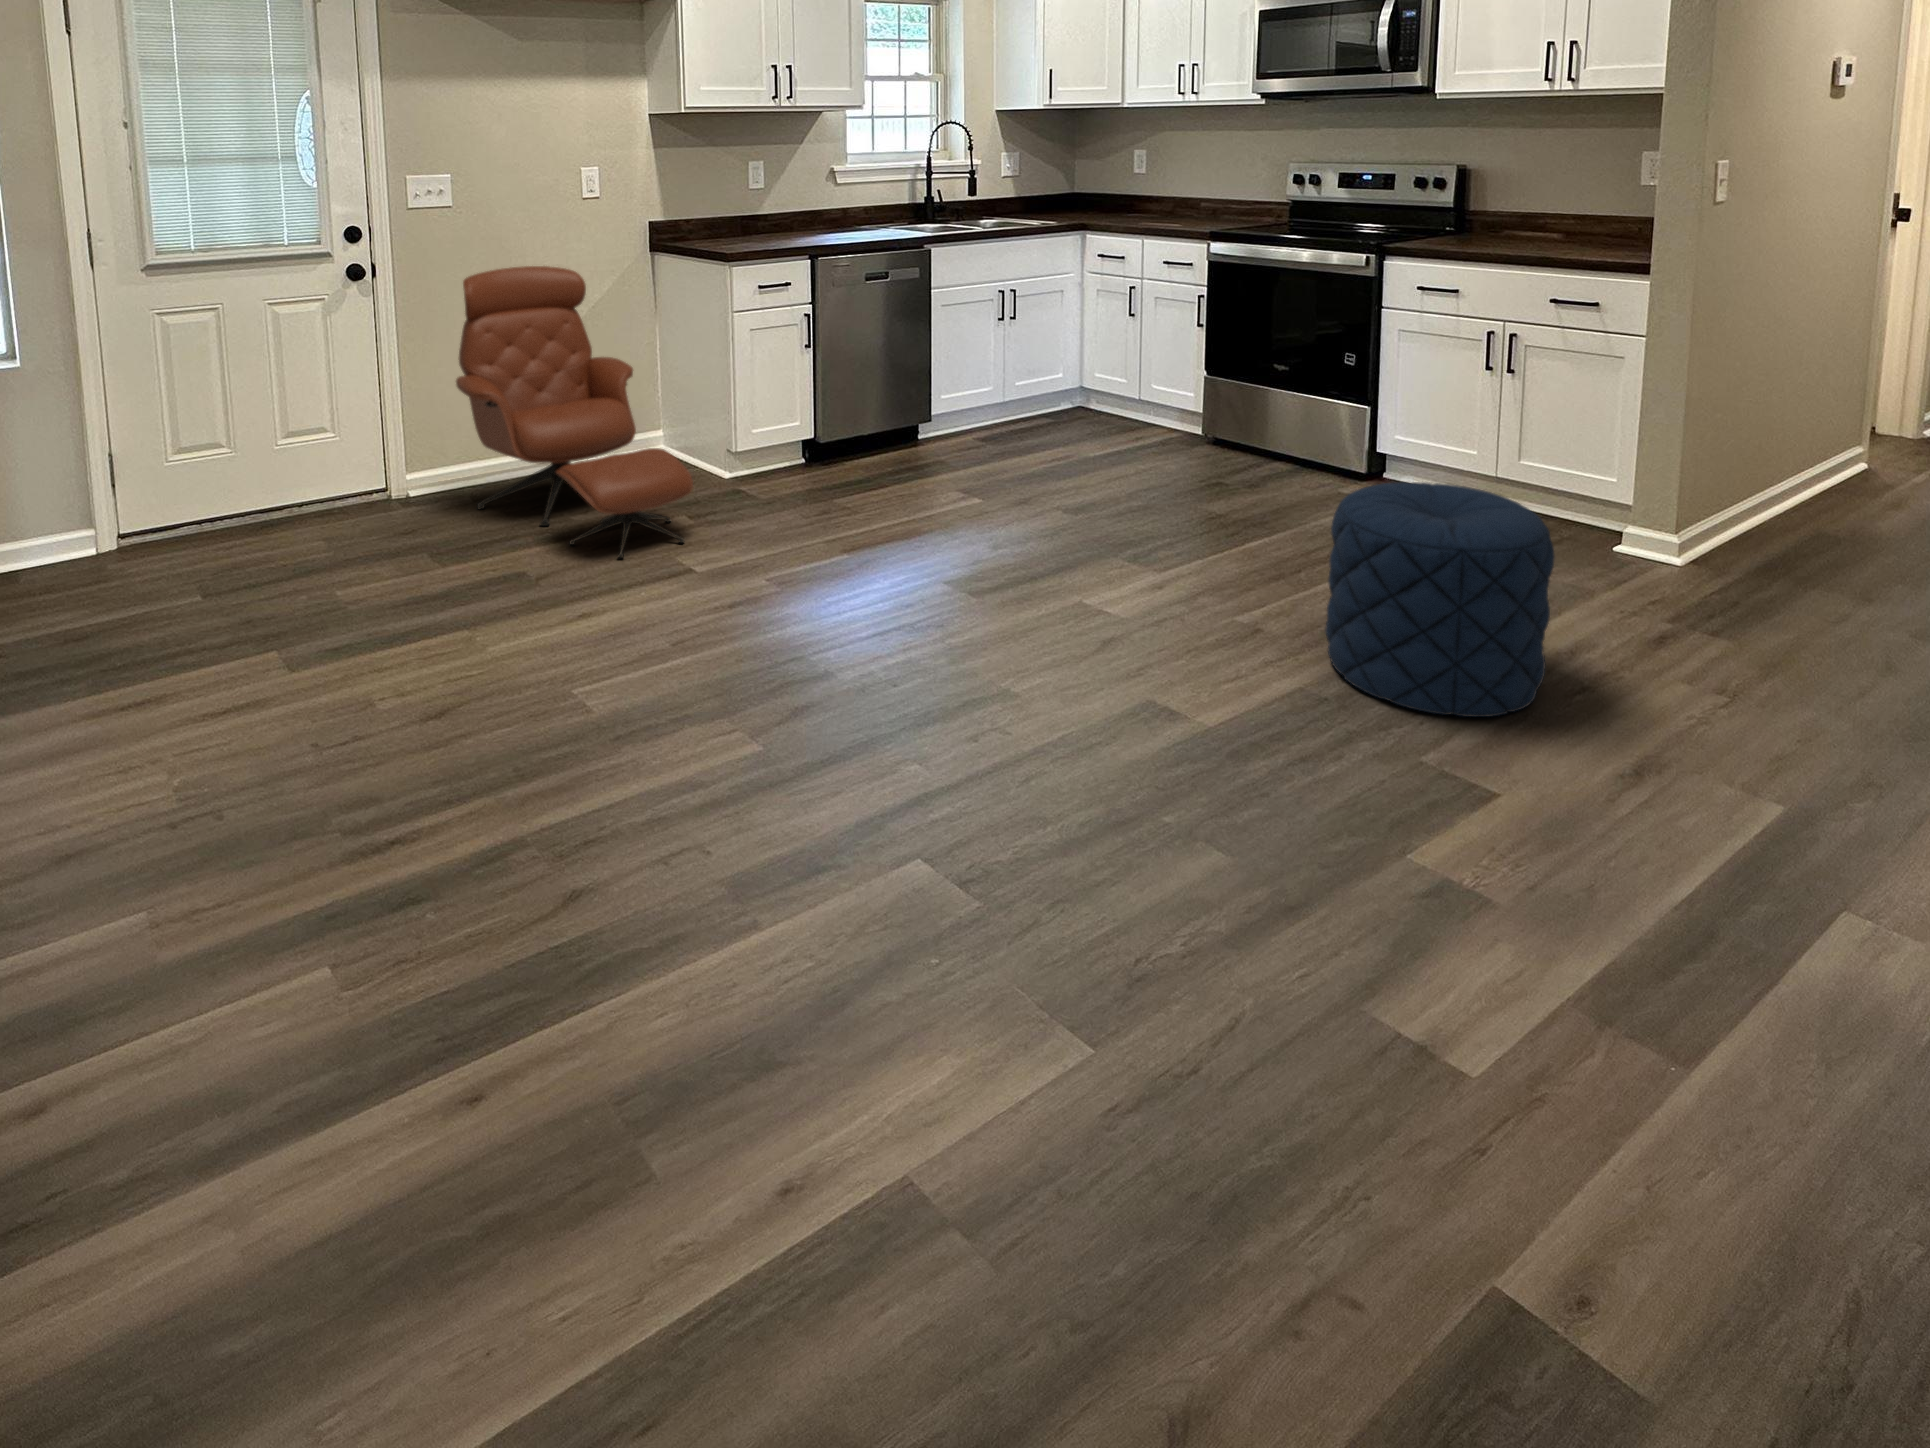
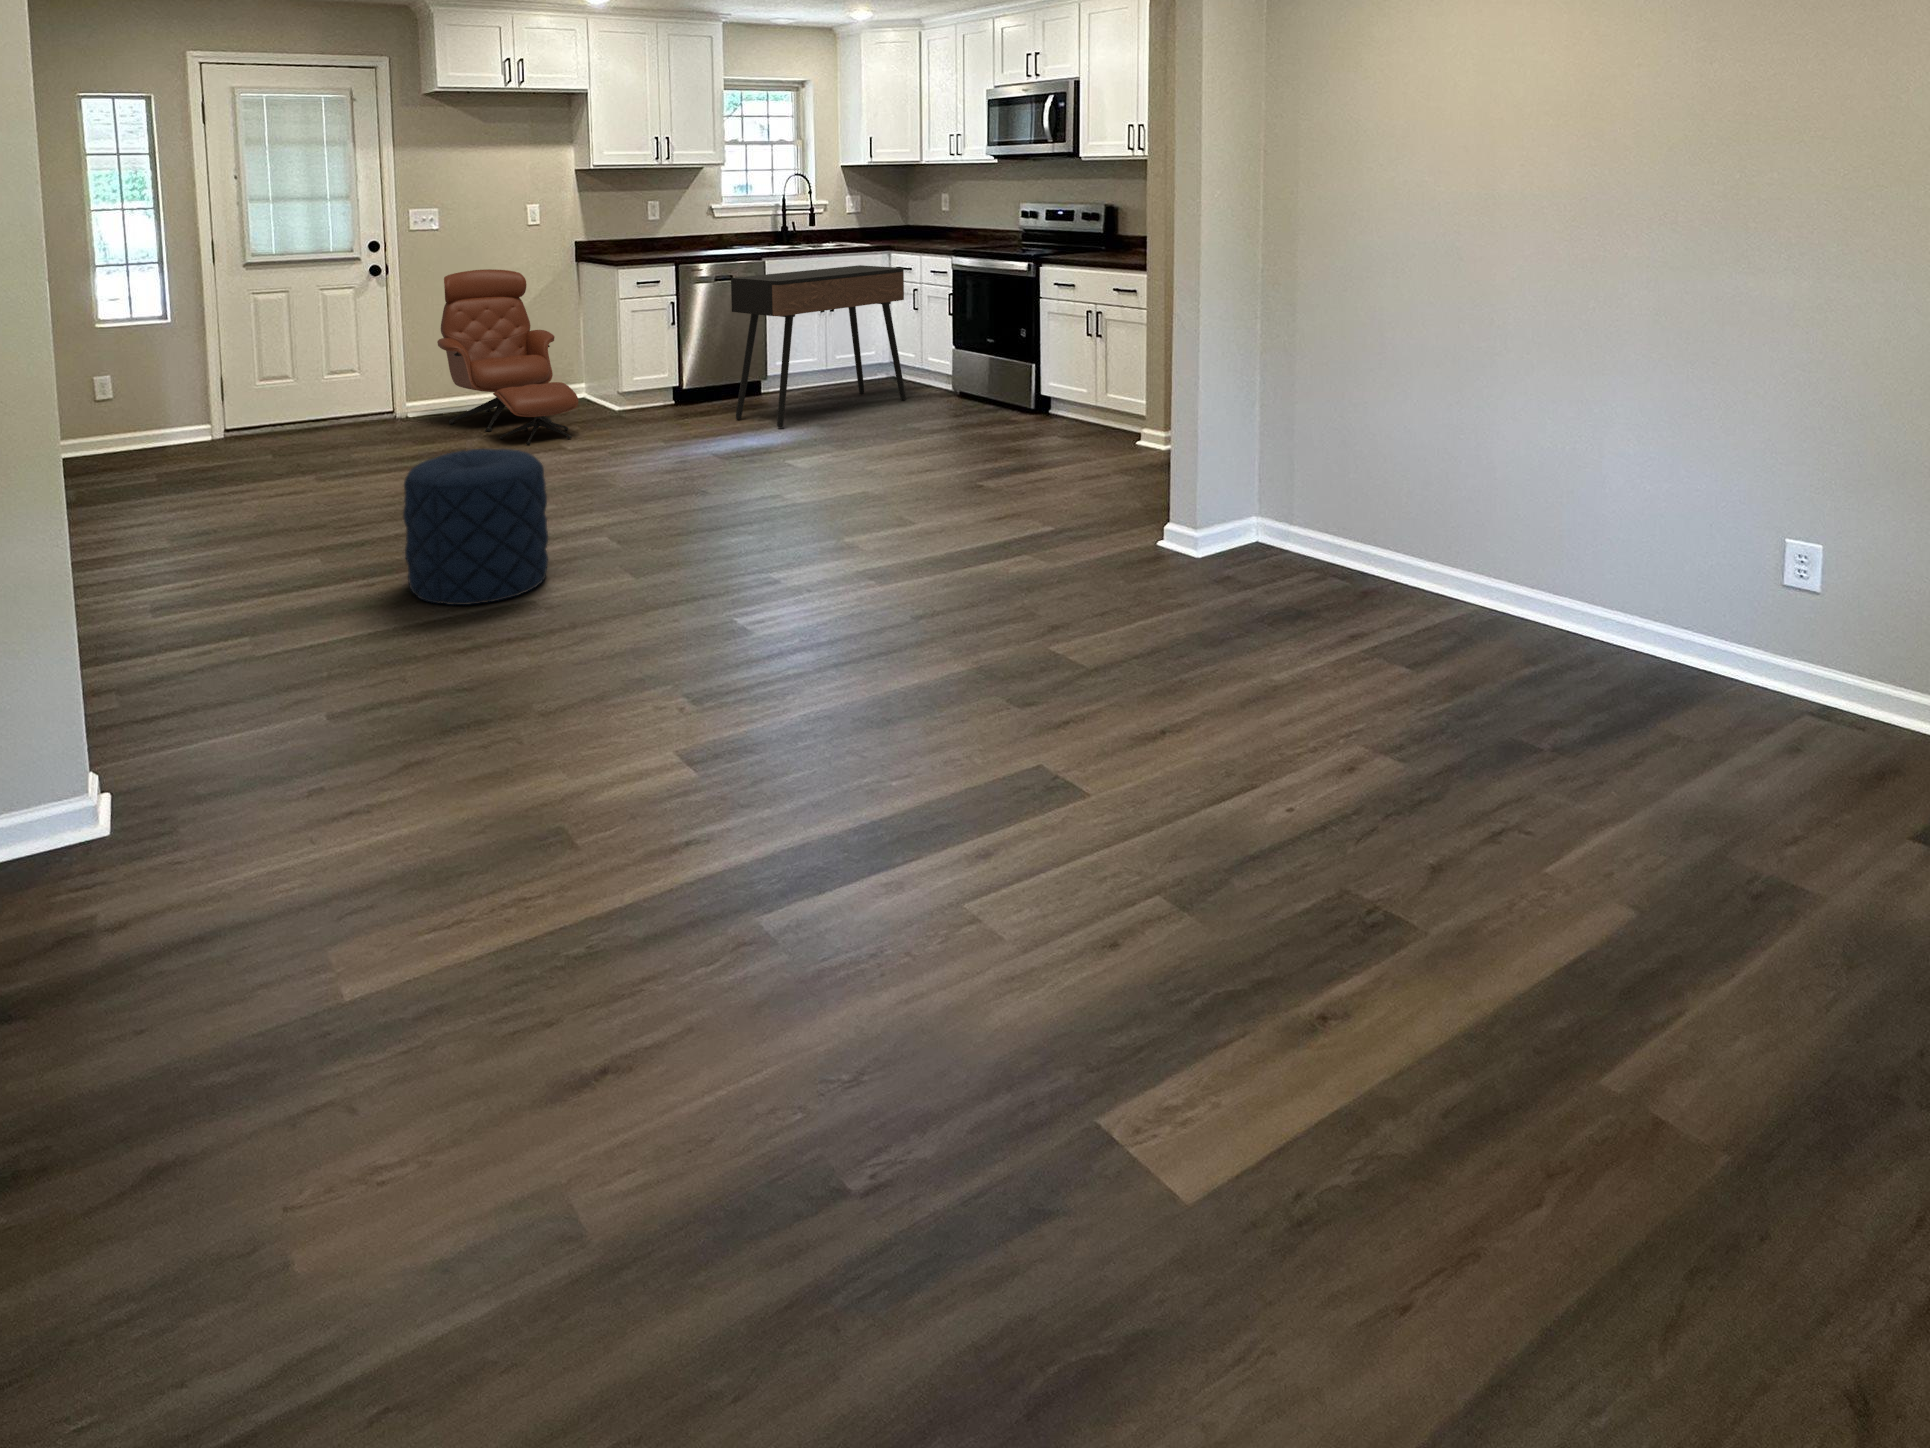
console table: none [917,254,1148,515] -> present [731,265,906,428]
pouf: present [1325,482,1554,717] -> present [403,449,548,605]

